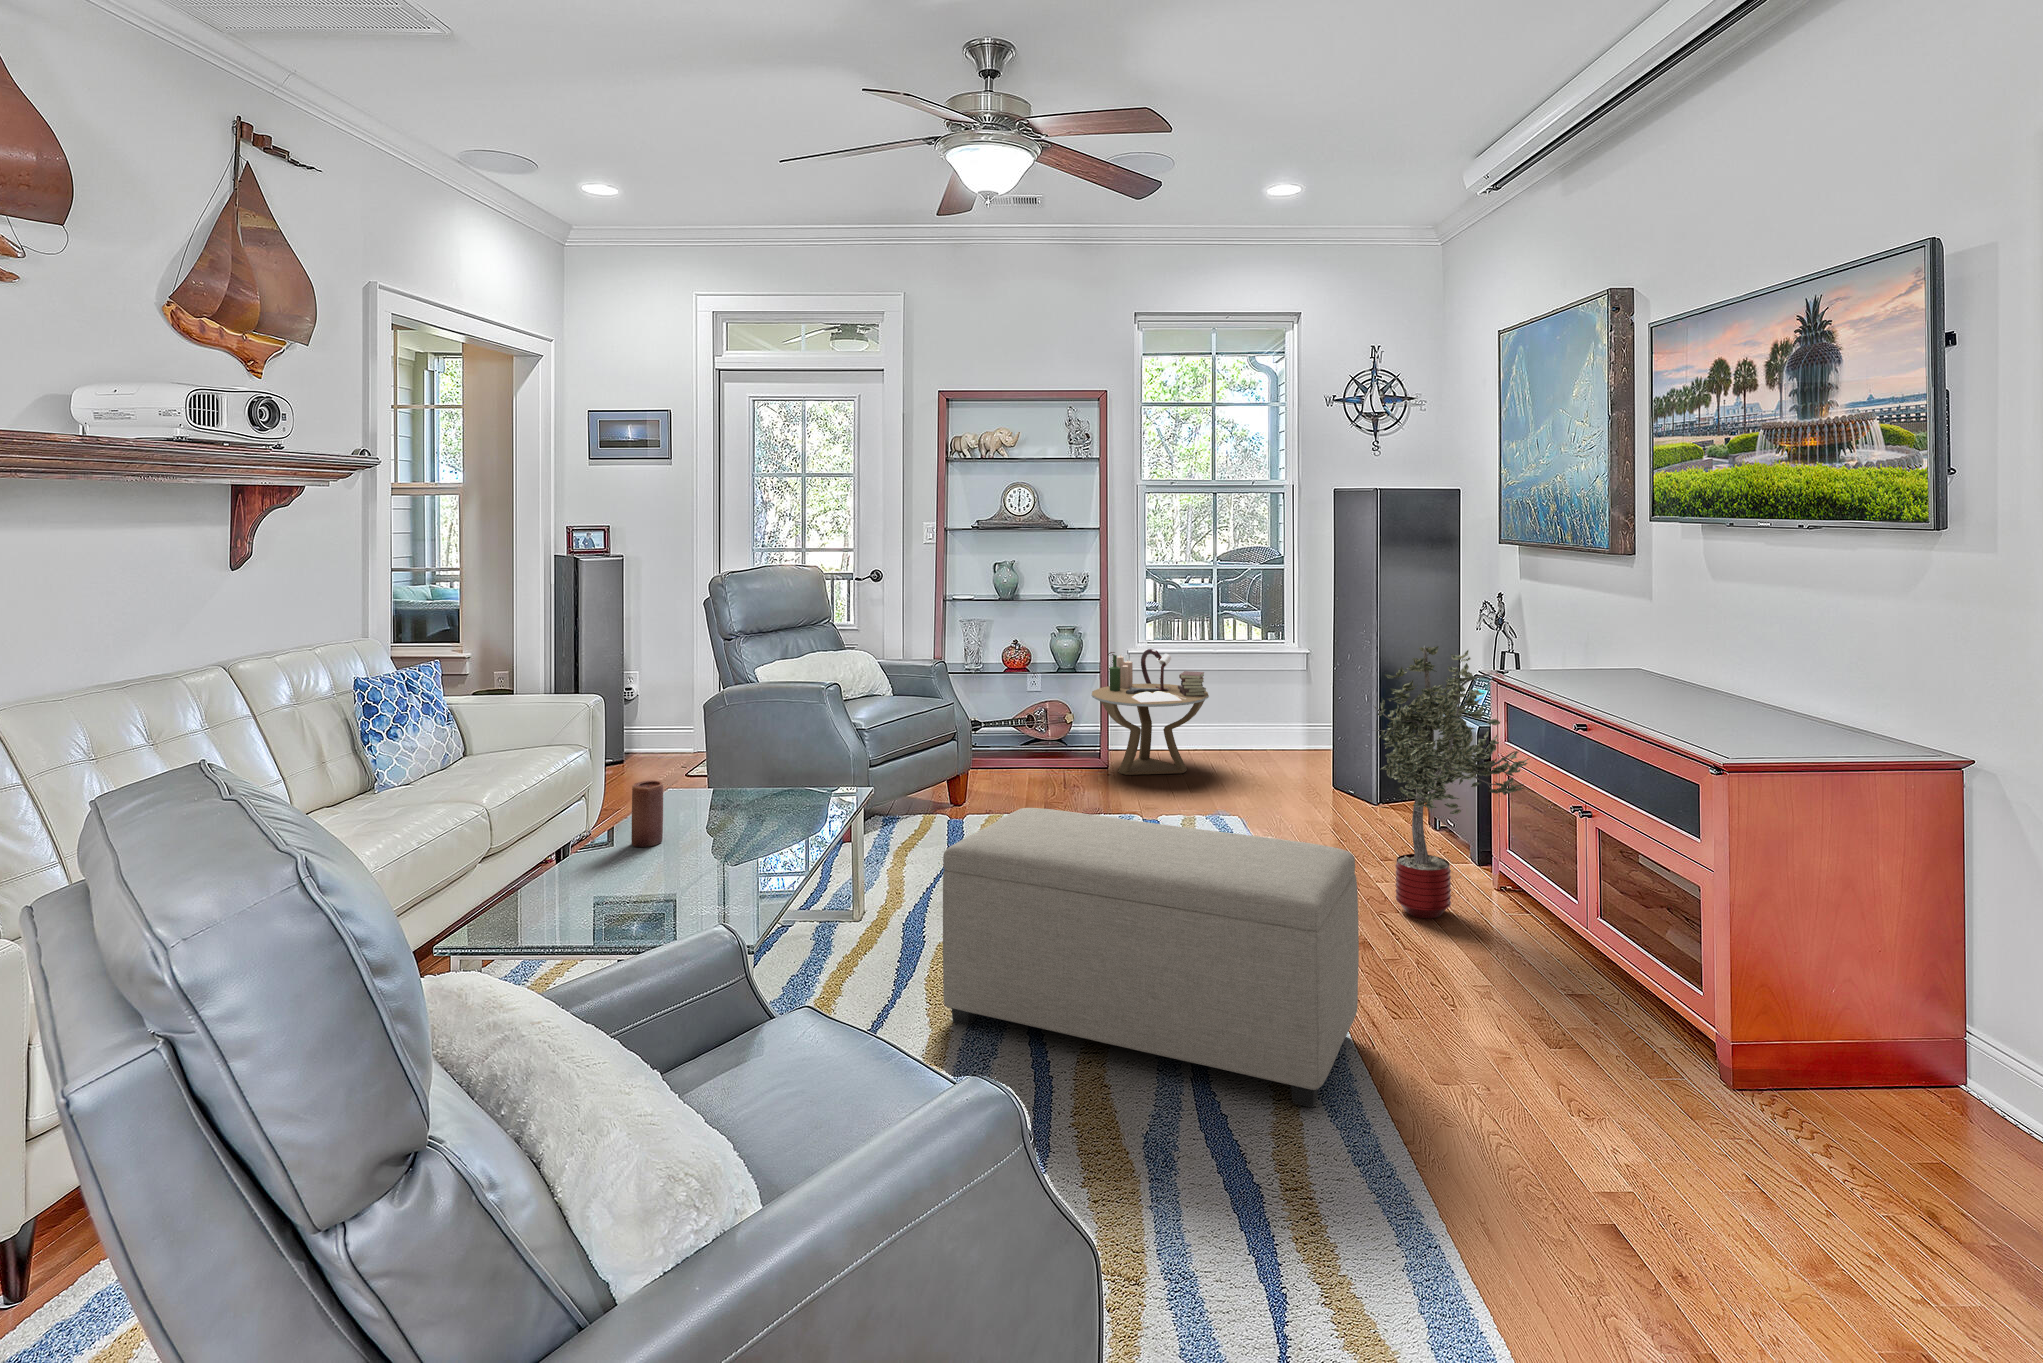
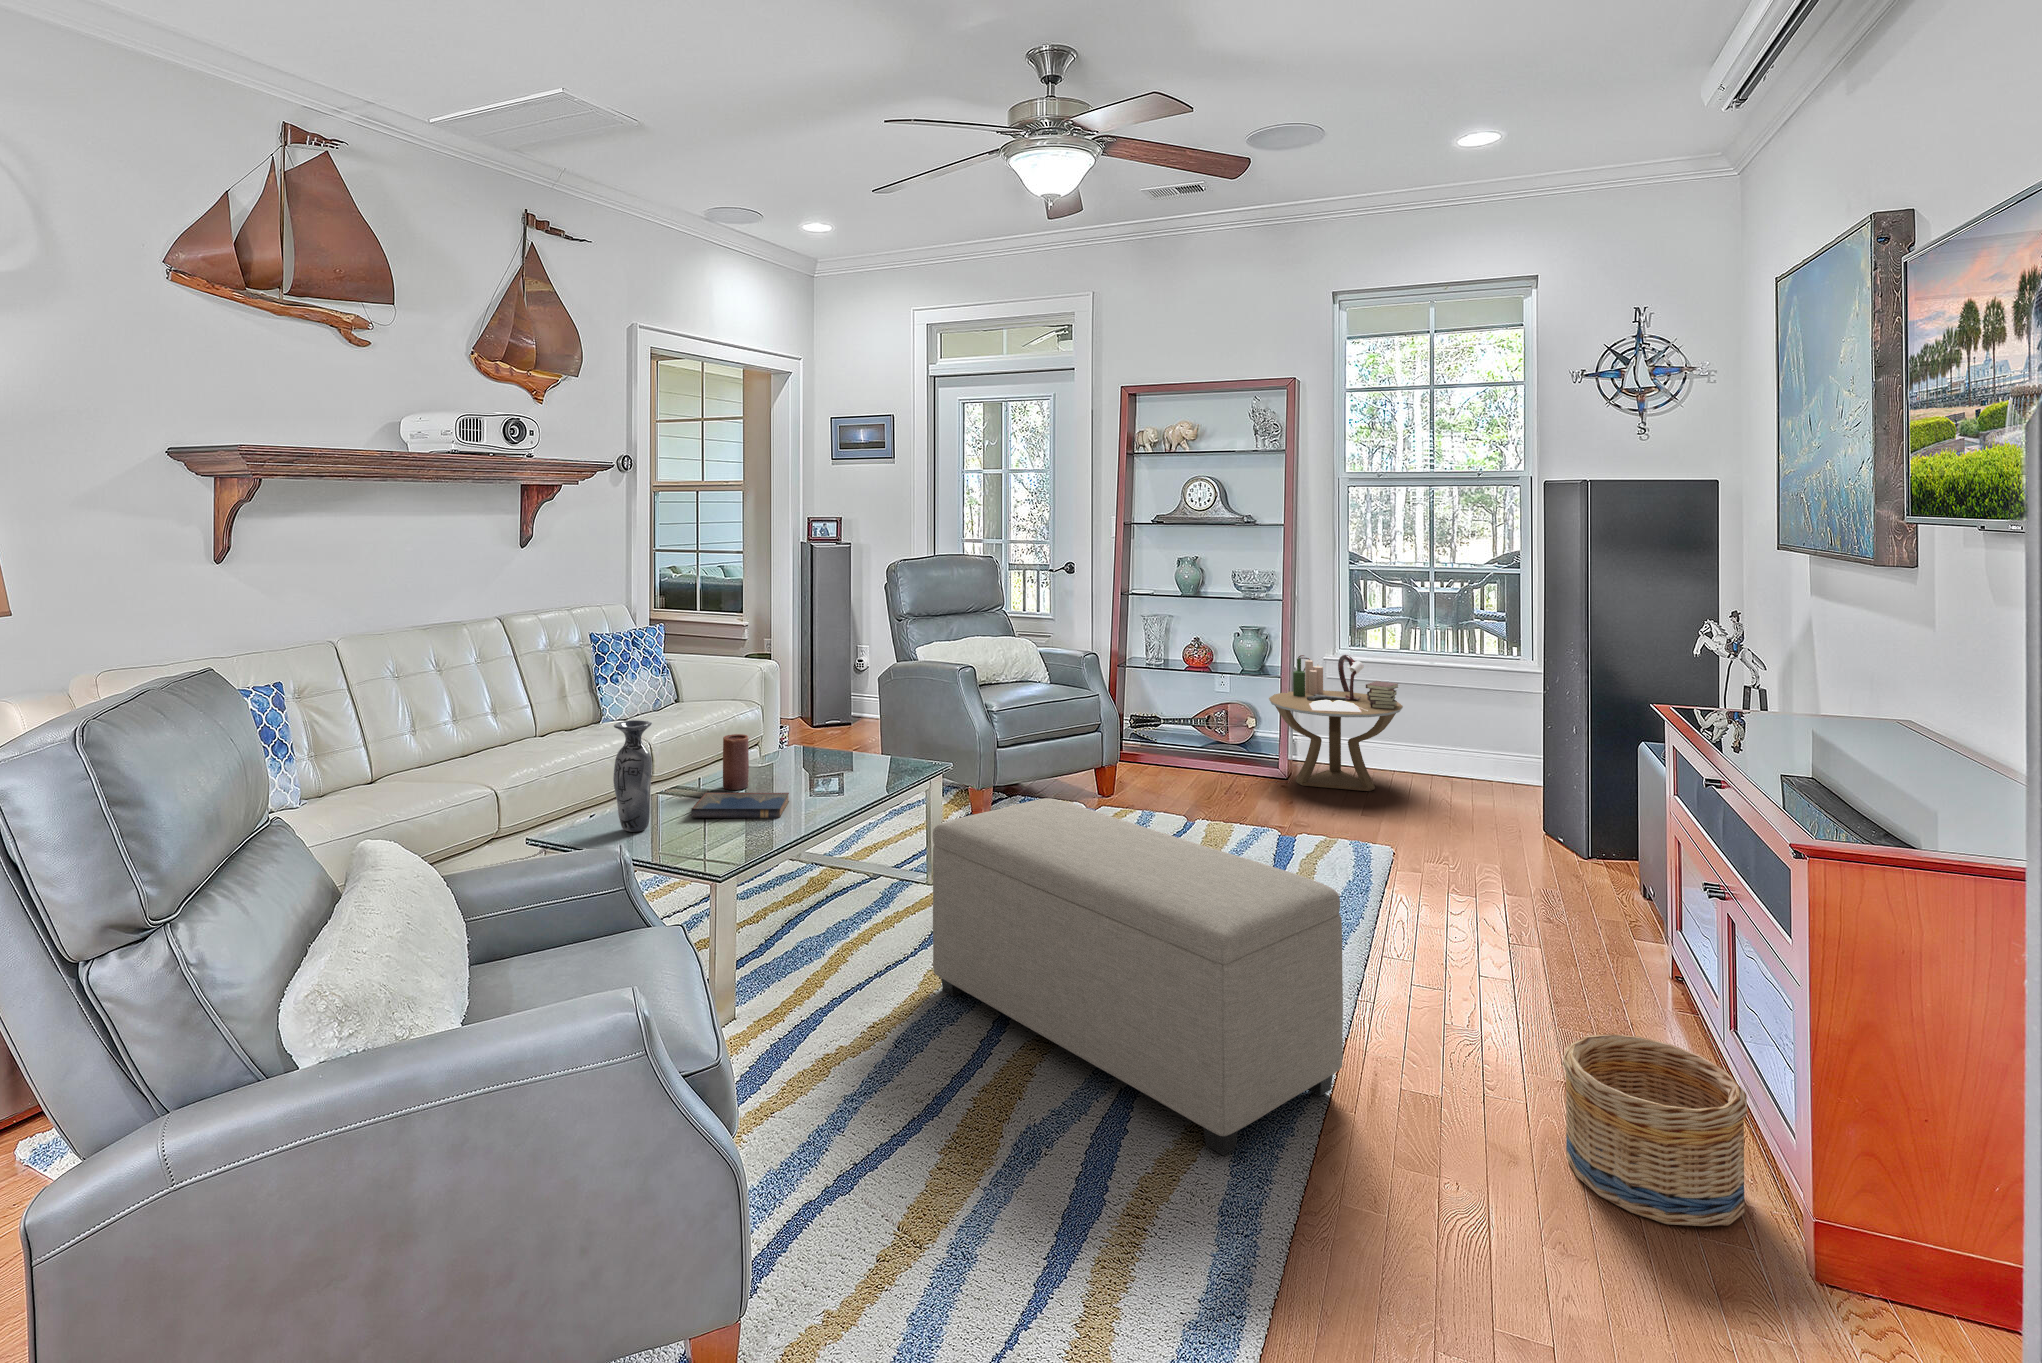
potted tree: present [1375,645,1529,919] -> none [1468,667,1676,992]
vase: none [548,774,598,910] -> present [613,720,652,832]
hardcover book: none [630,840,743,884] -> present [691,793,789,818]
basket: none [1527,934,1664,1073] -> present [1563,1034,1747,1226]

